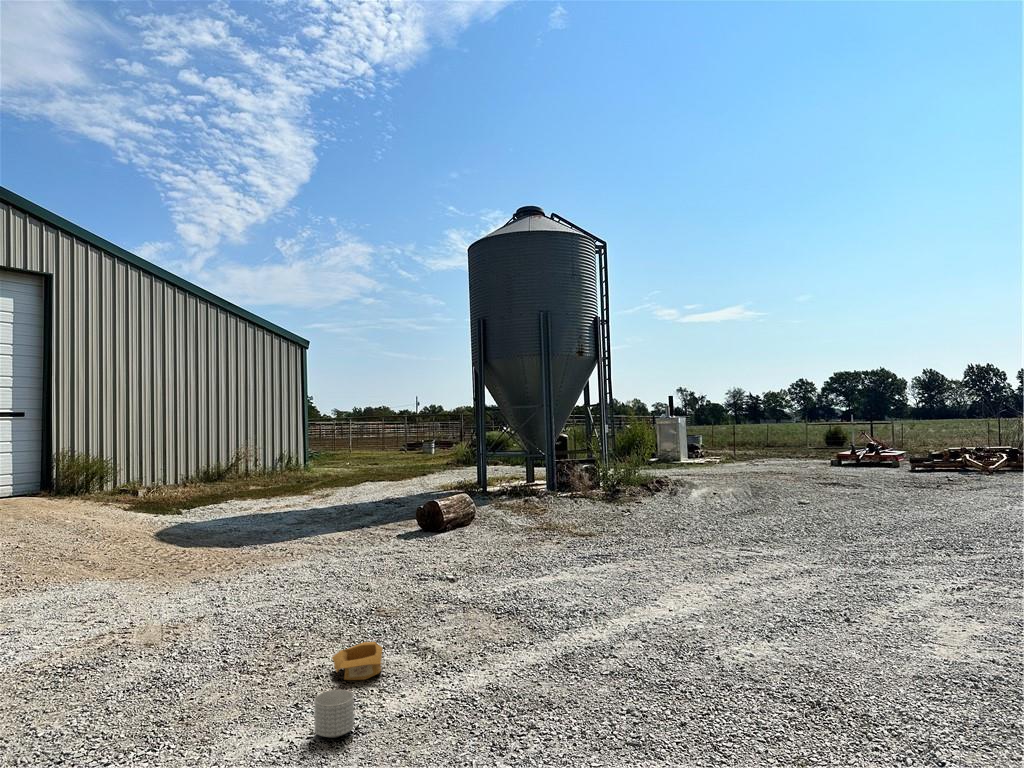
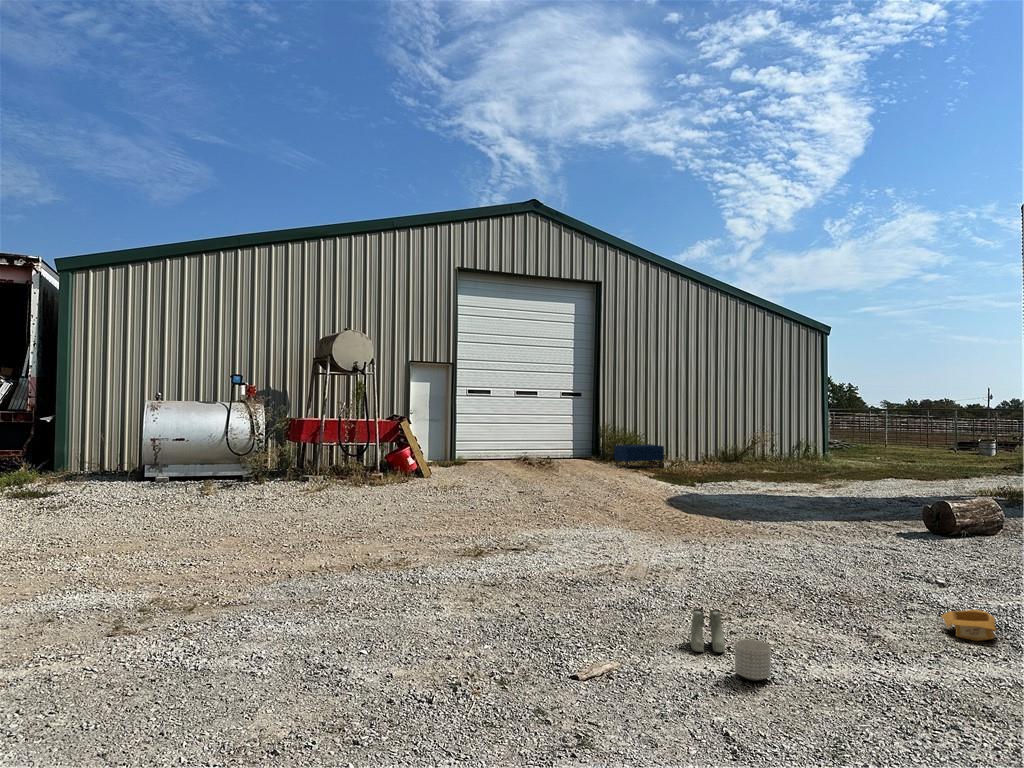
bench: none [71,469,138,501] -> present [614,444,664,468]
cardboard box: present [332,642,383,680] -> present [941,610,997,641]
boots: none [251,664,293,722] -> present [691,609,725,653]

